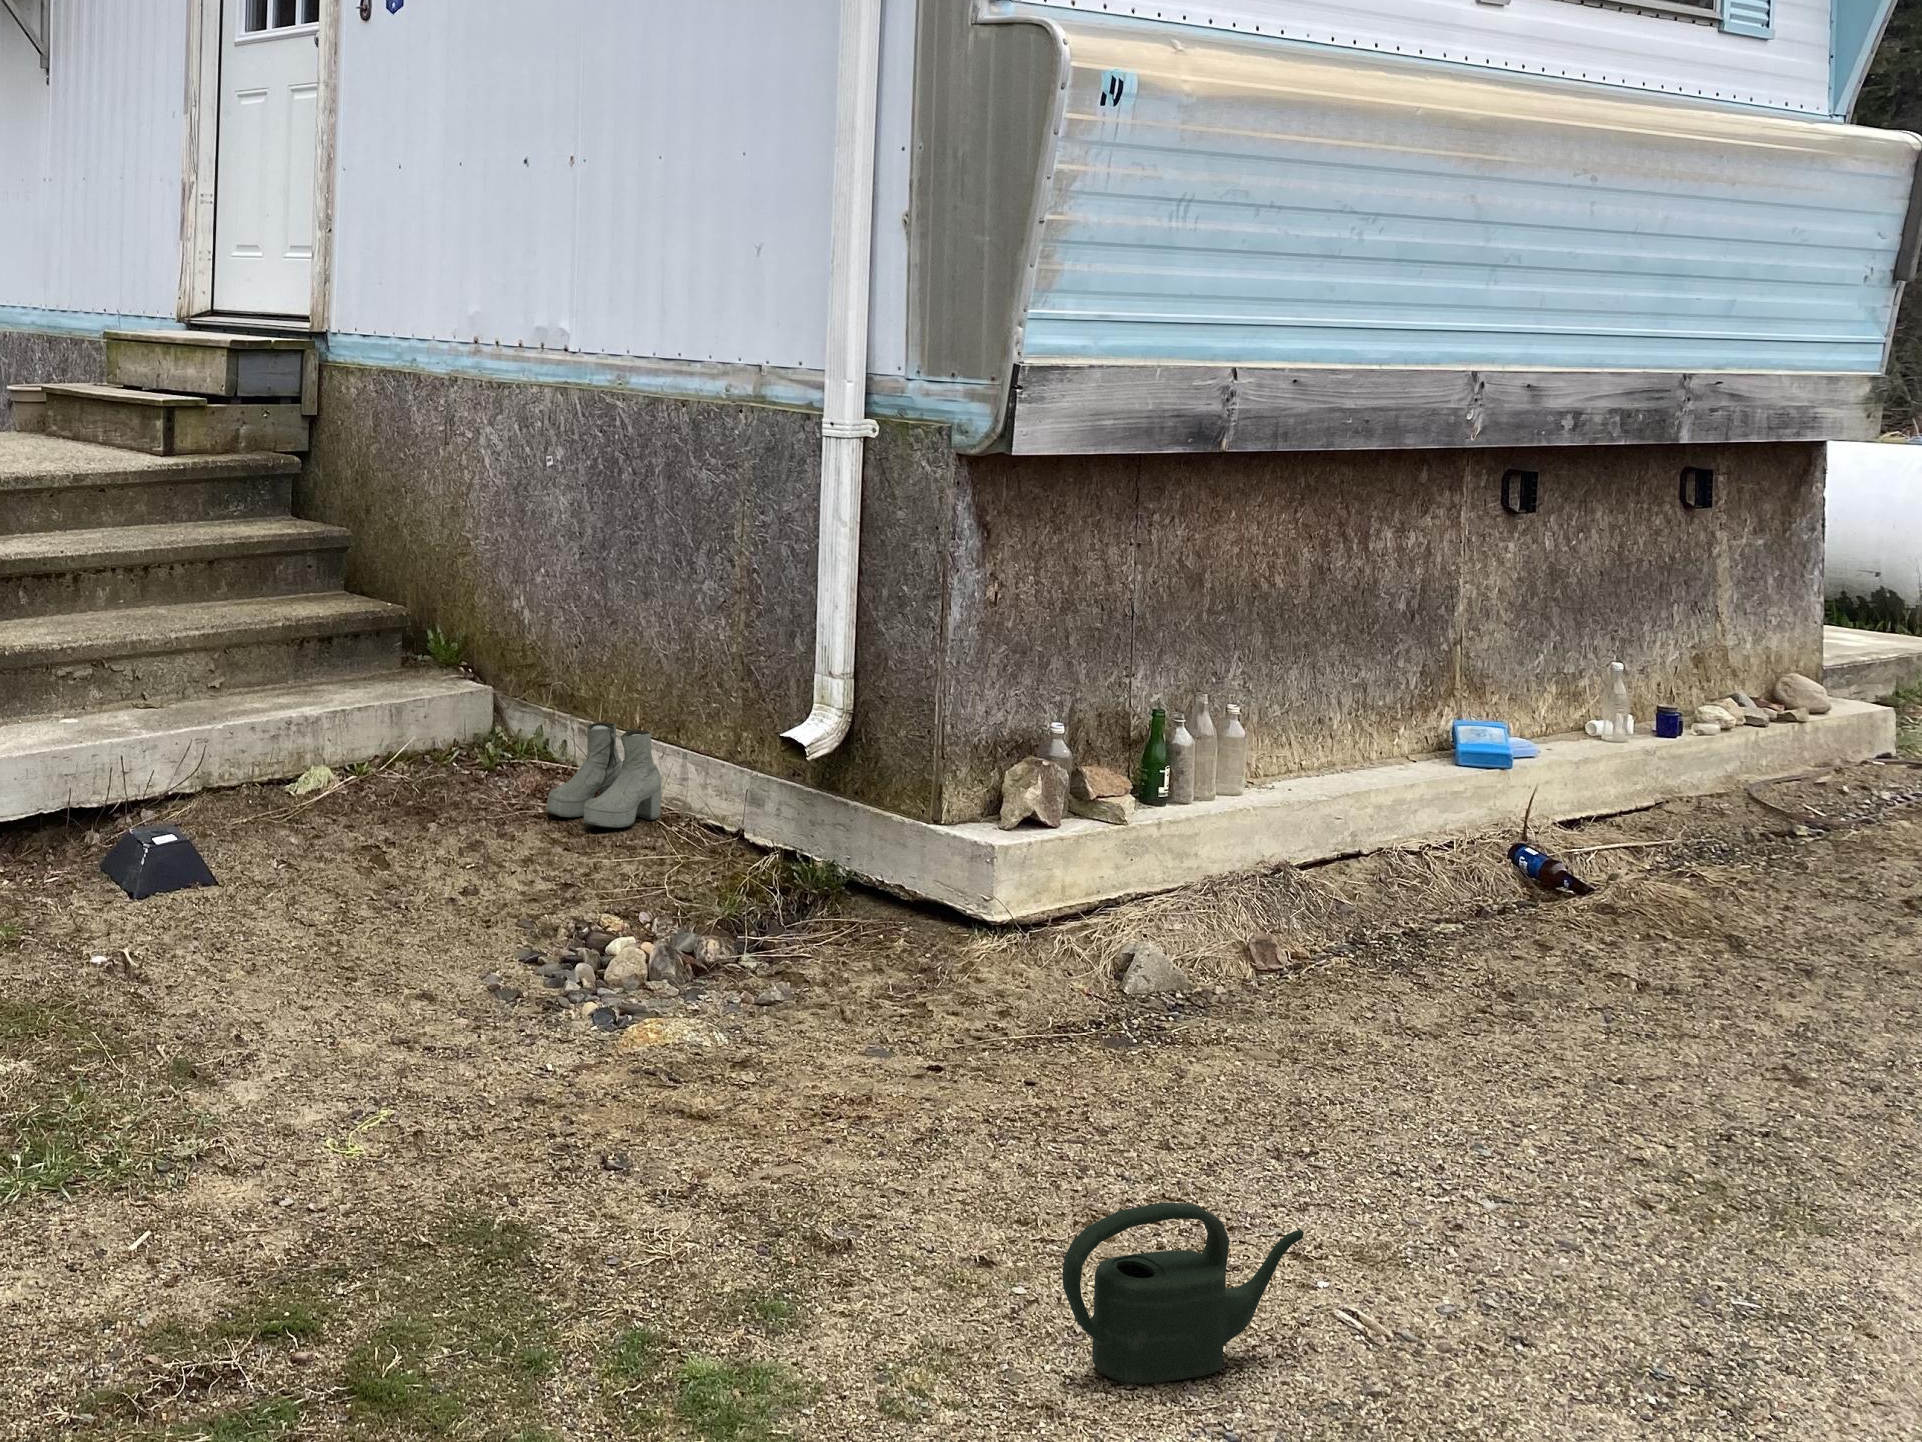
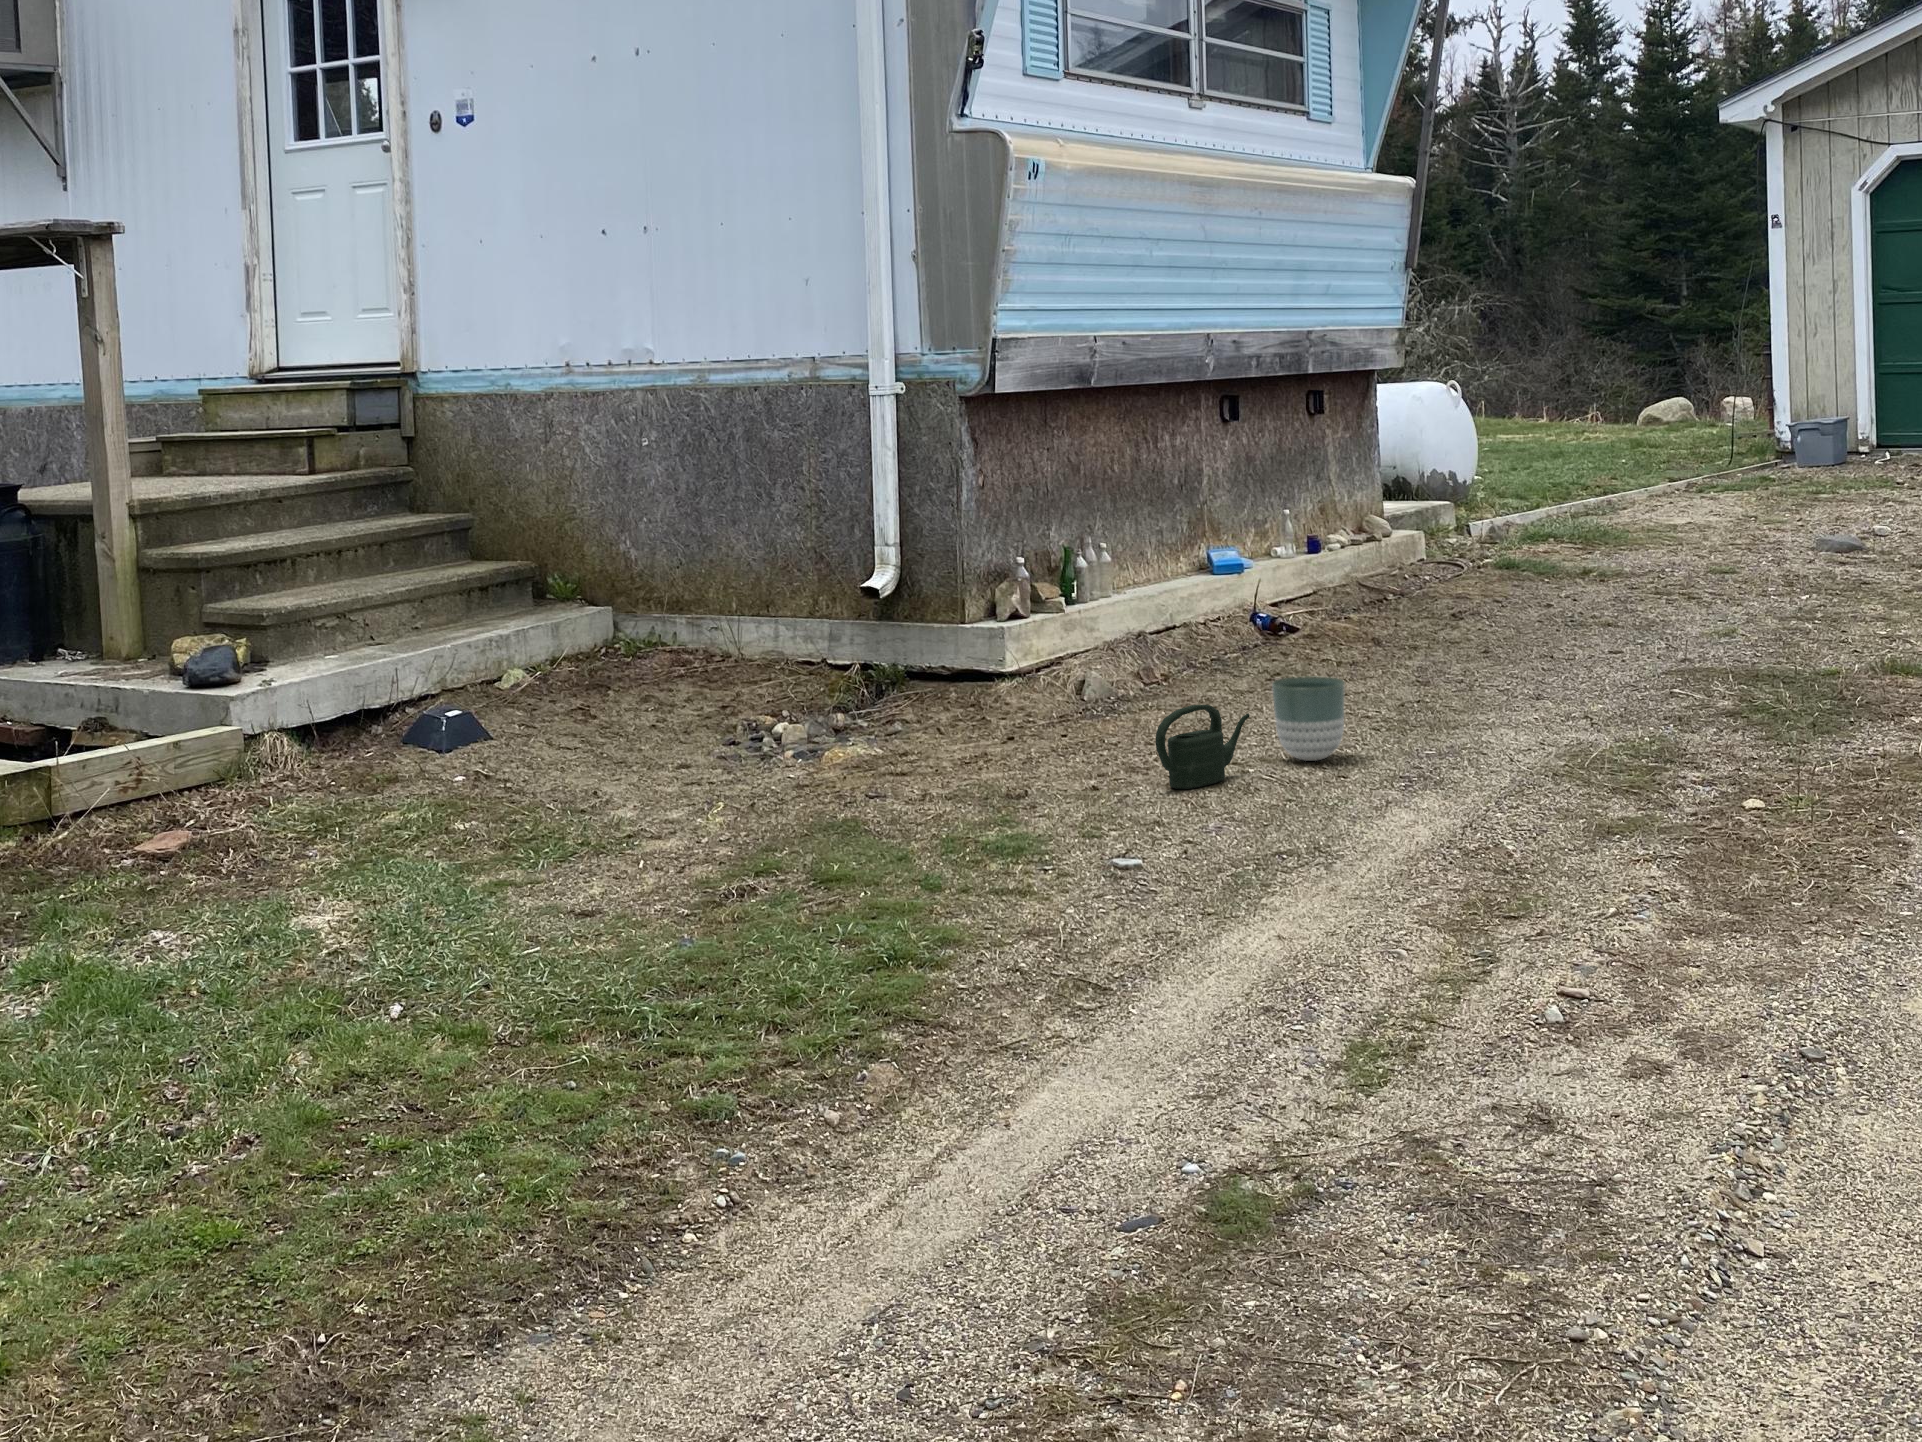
boots: present [547,722,661,828] -> none [688,610,762,675]
planter: none [1373,1152,1540,1356] -> present [1272,677,1345,761]

